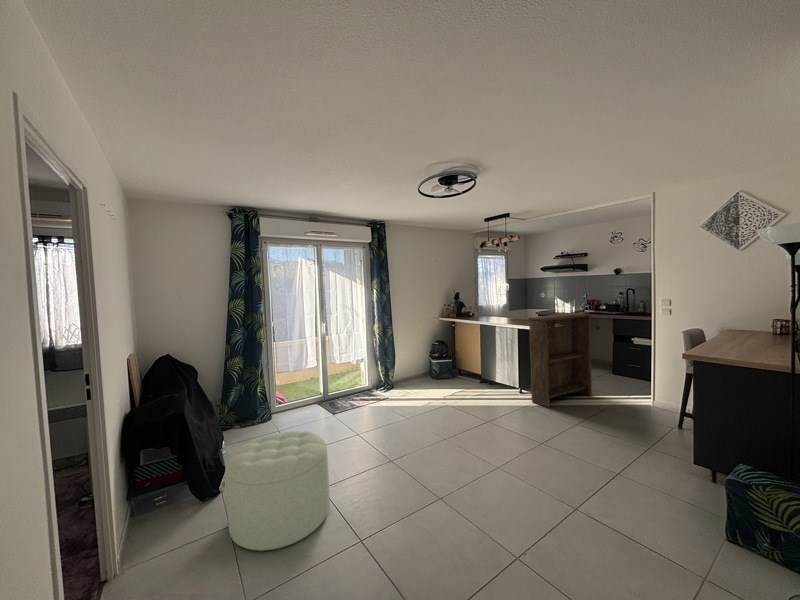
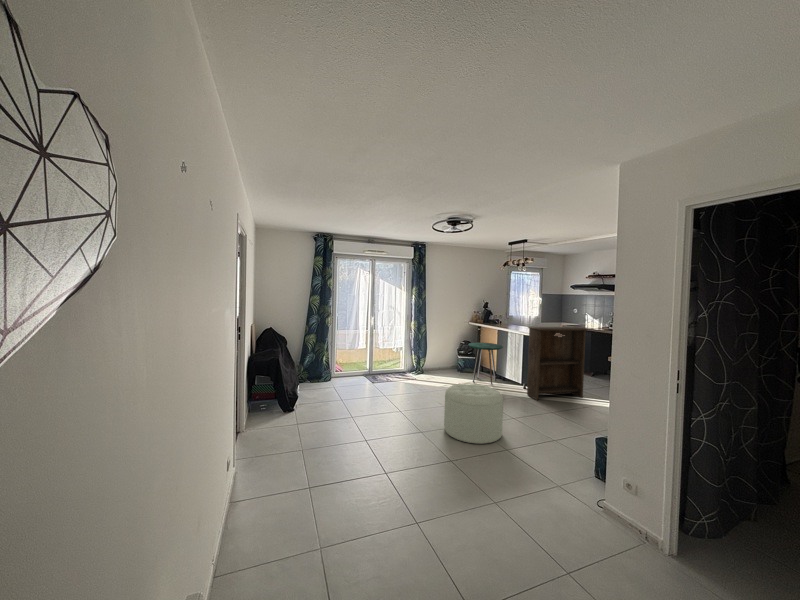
side table: none [448,341,491,392] -> present [468,343,503,384]
ottoman: present [225,431,330,551] -> present [444,384,503,444]

